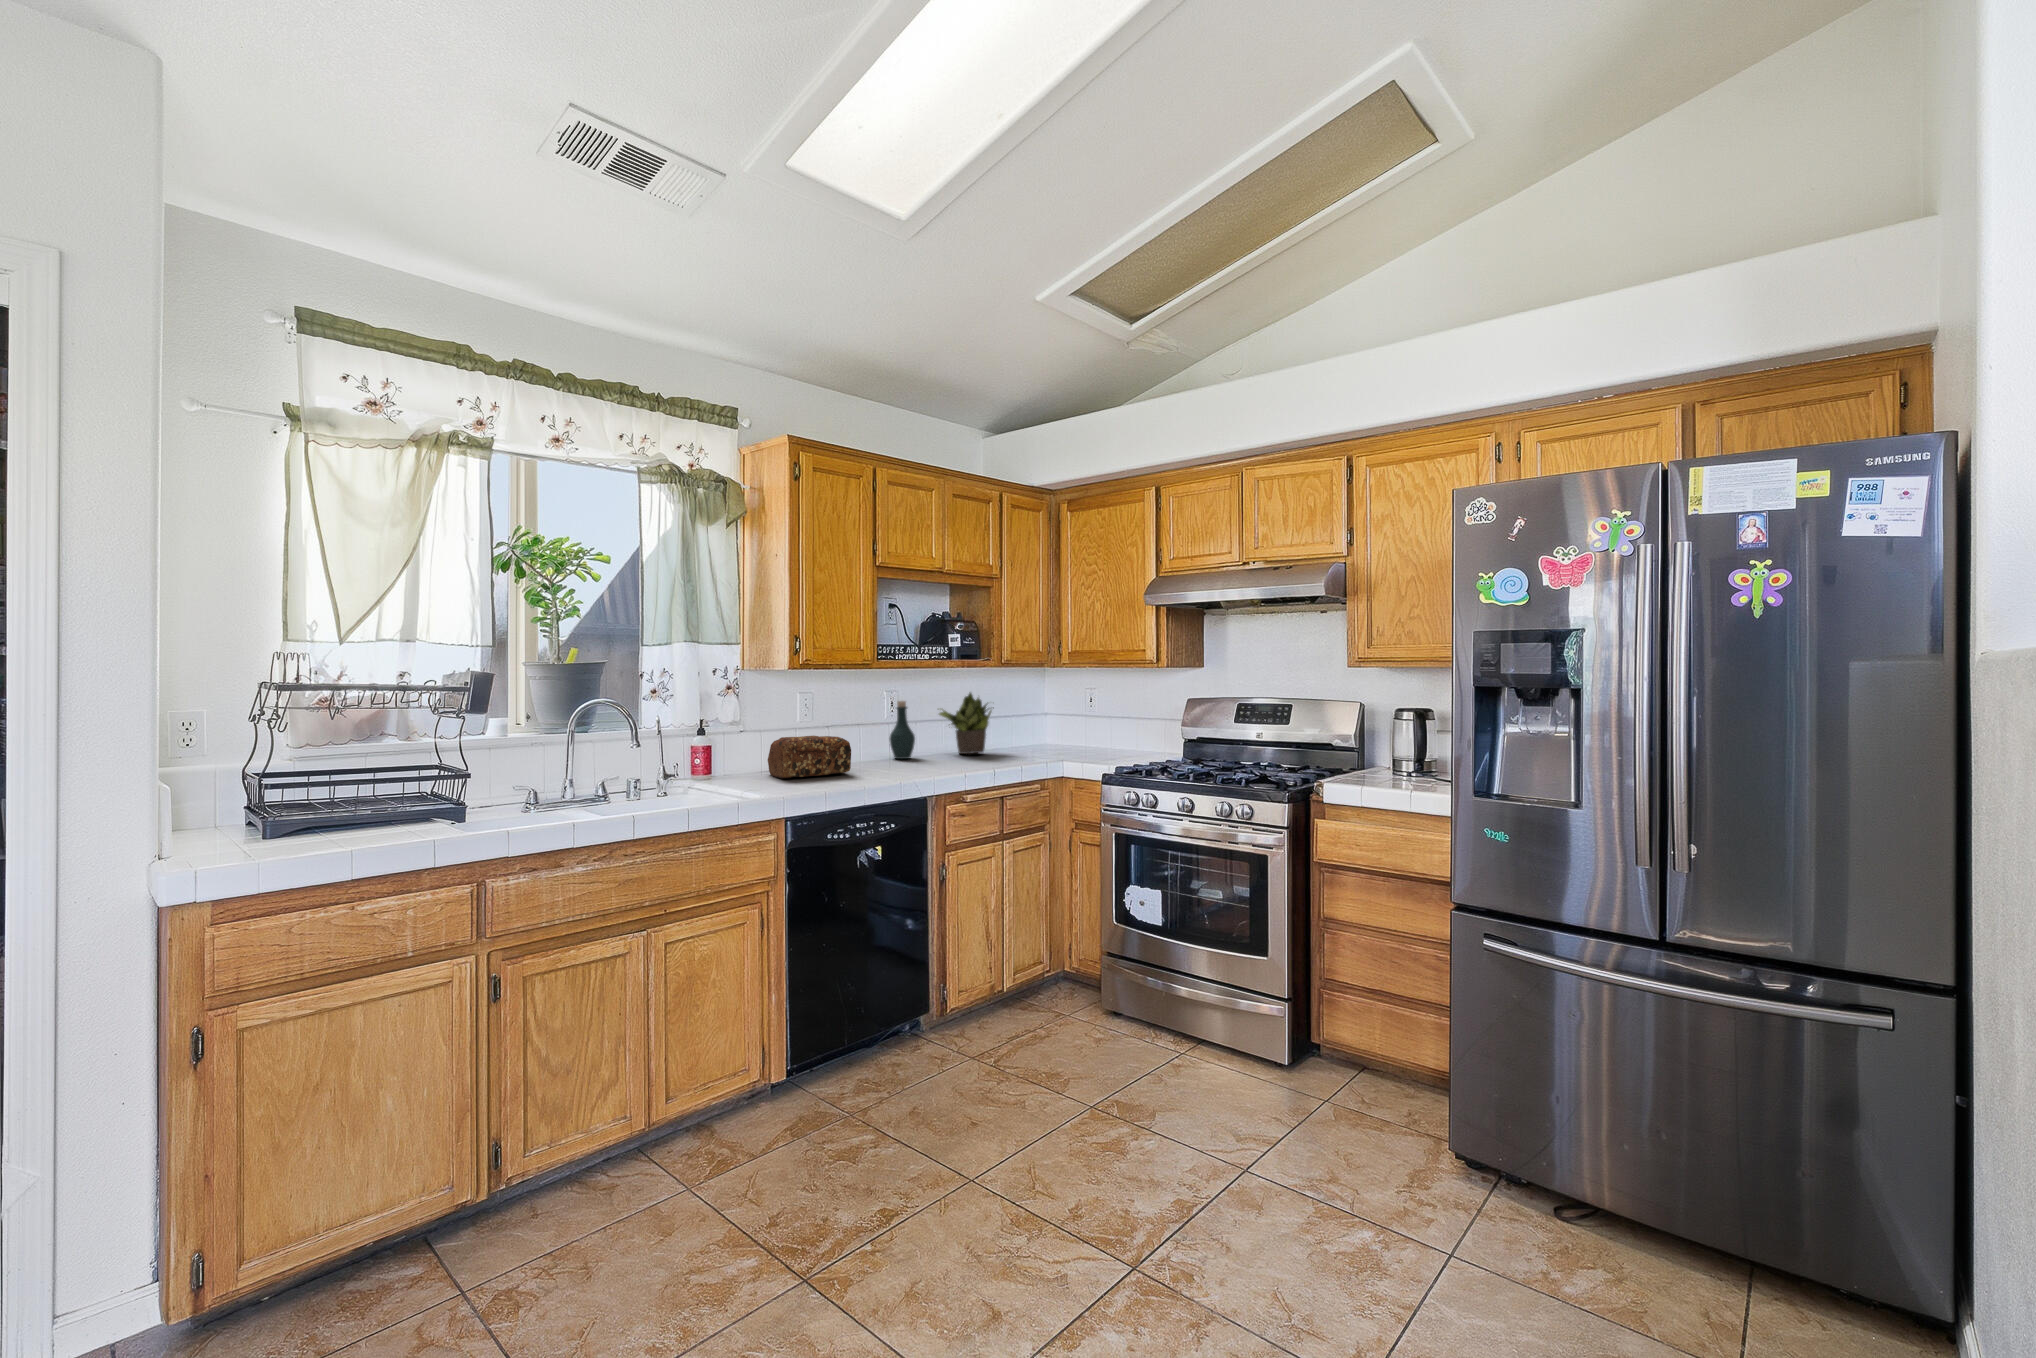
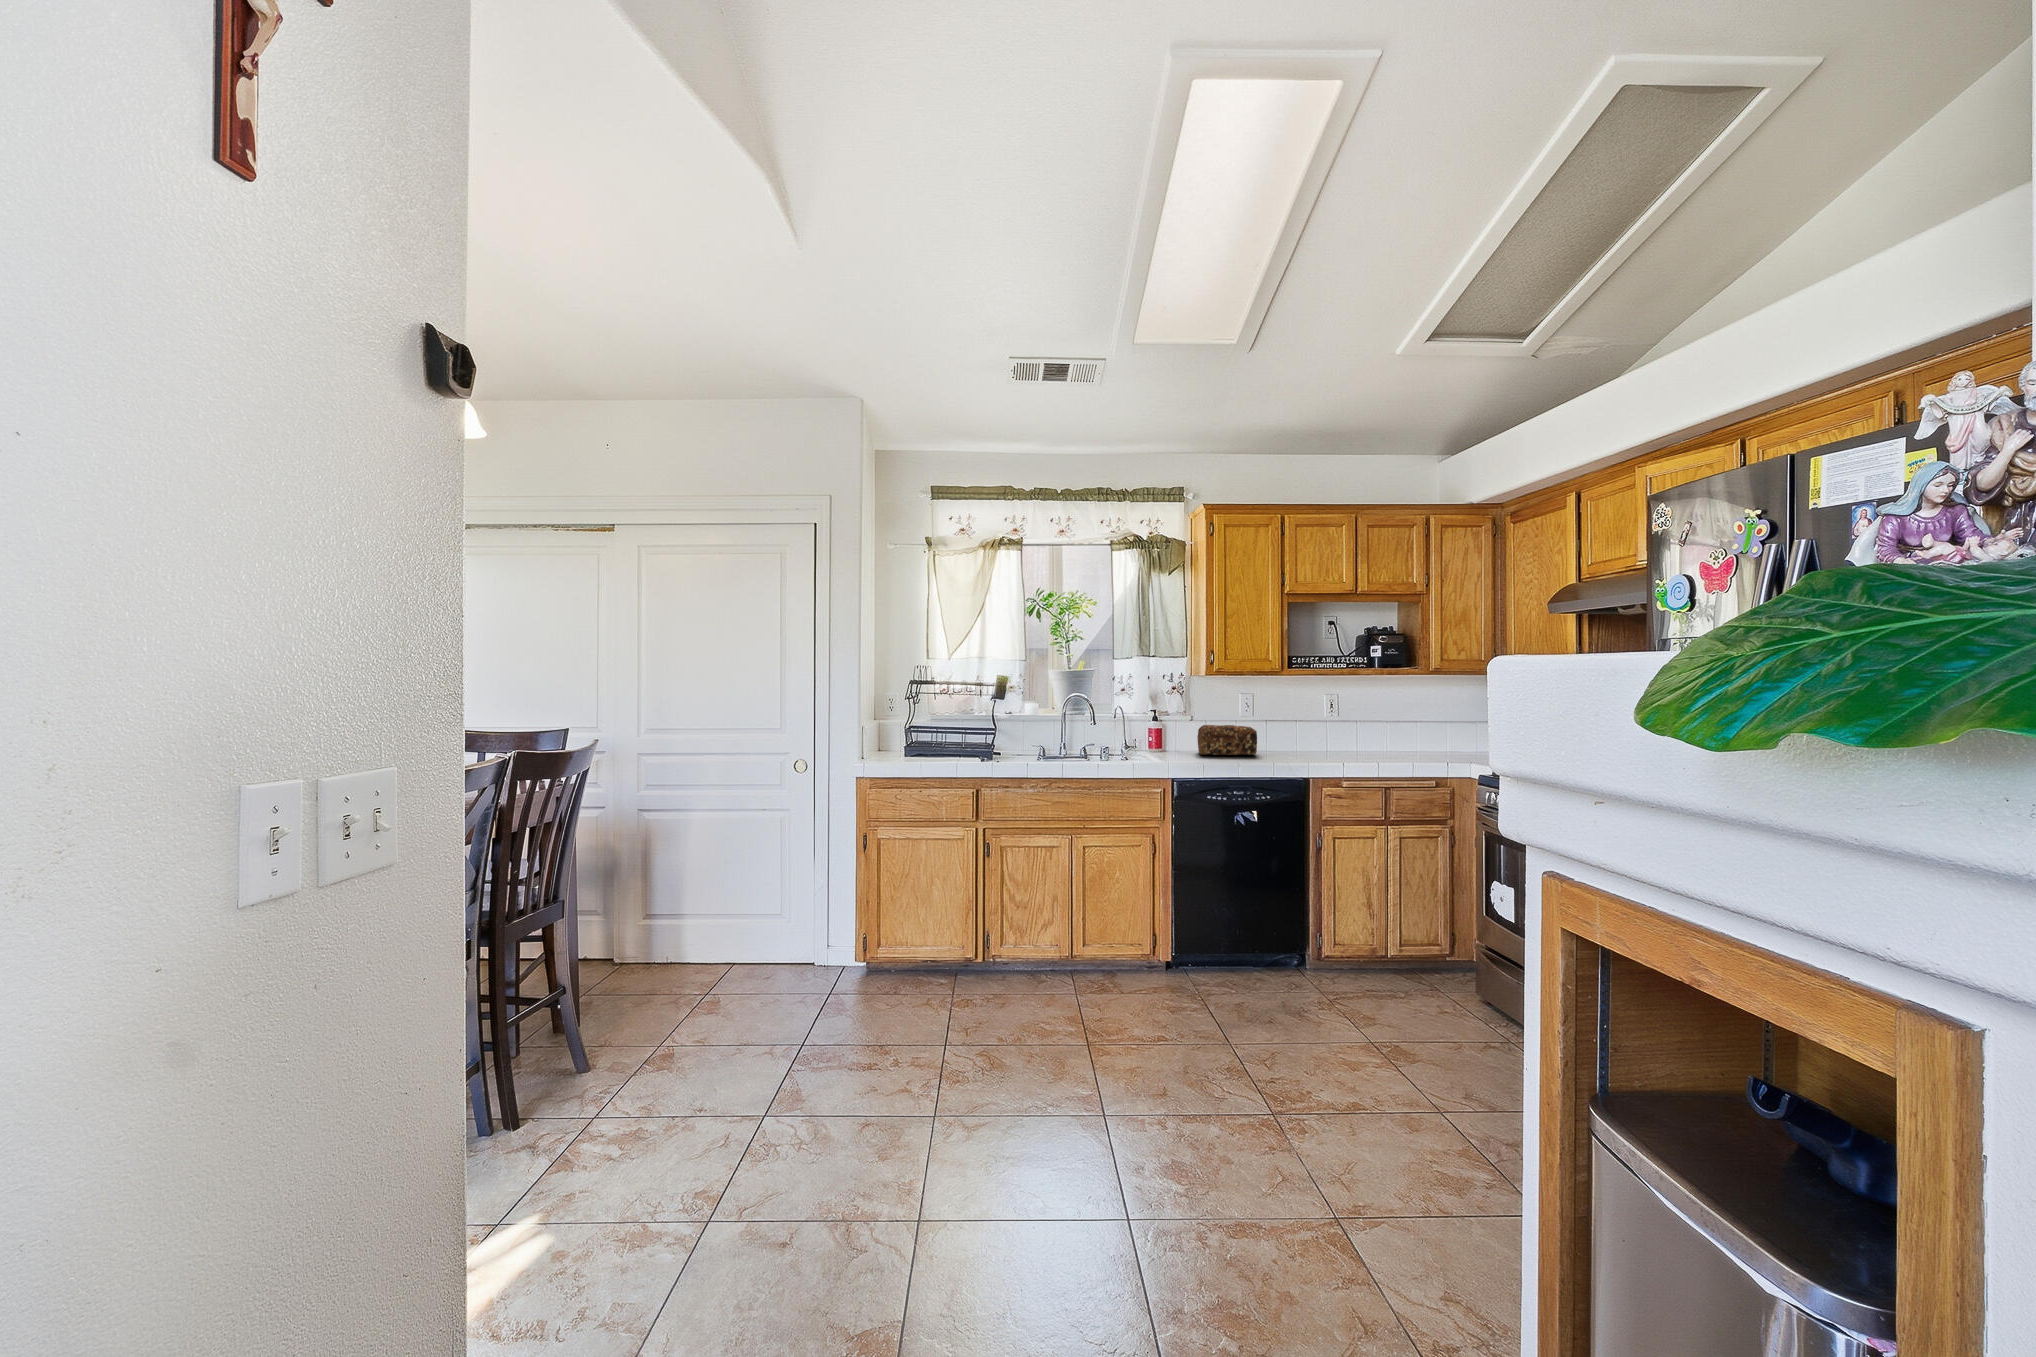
potted plant: present [939,693,994,754] -> none [1361,694,1426,751]
bottle: present [890,701,915,759] -> none [1315,702,1339,751]

